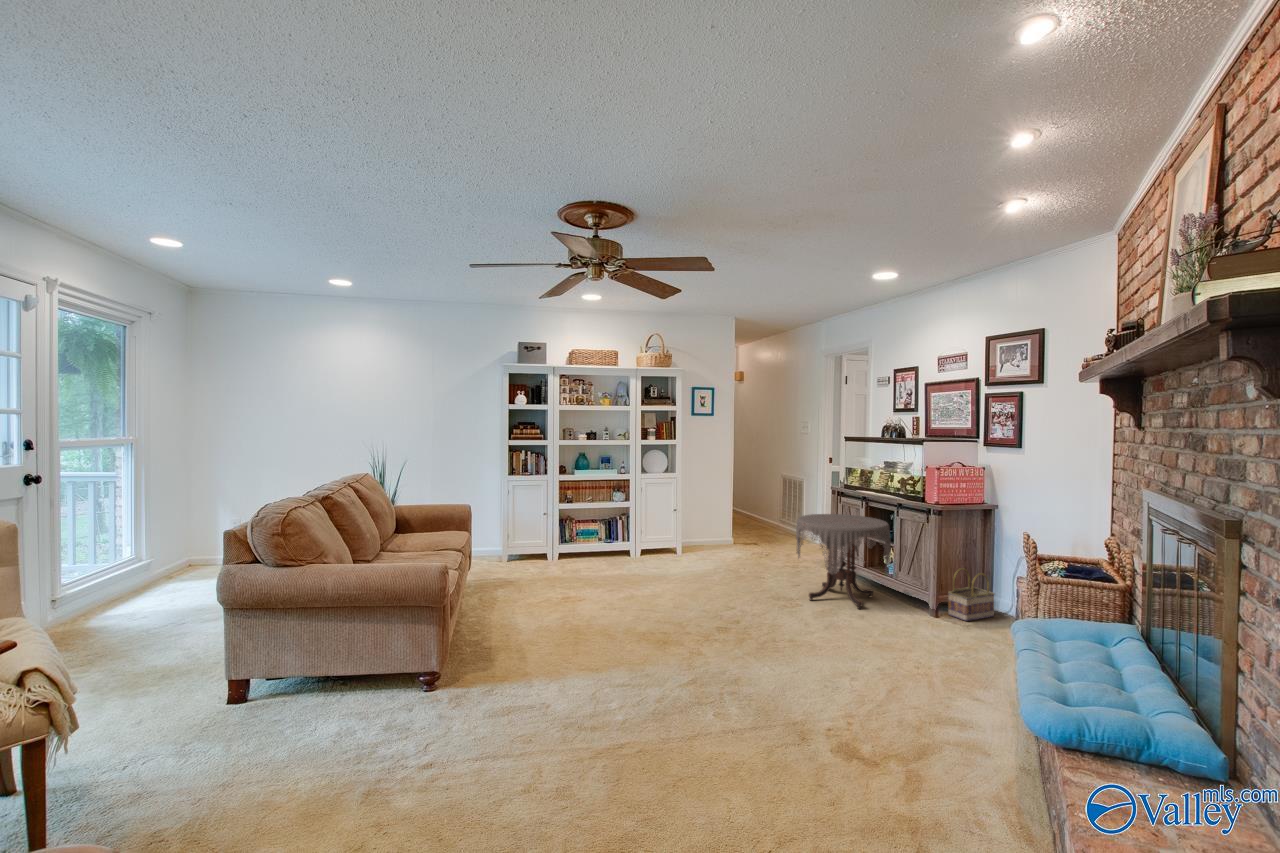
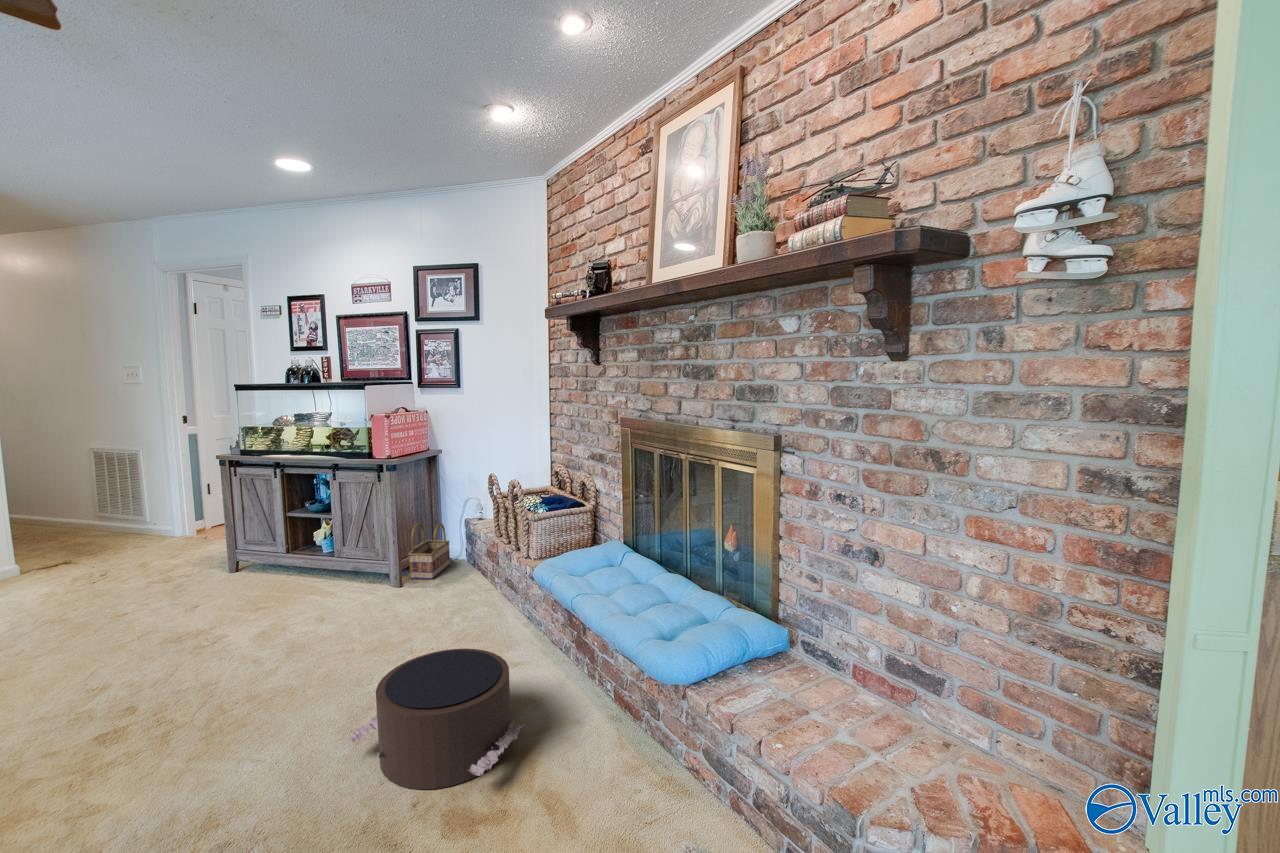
side table: present [796,514,891,609] -> none [190,488,338,625]
pouf: none [813,646,927,742] -> present [348,649,524,790]

